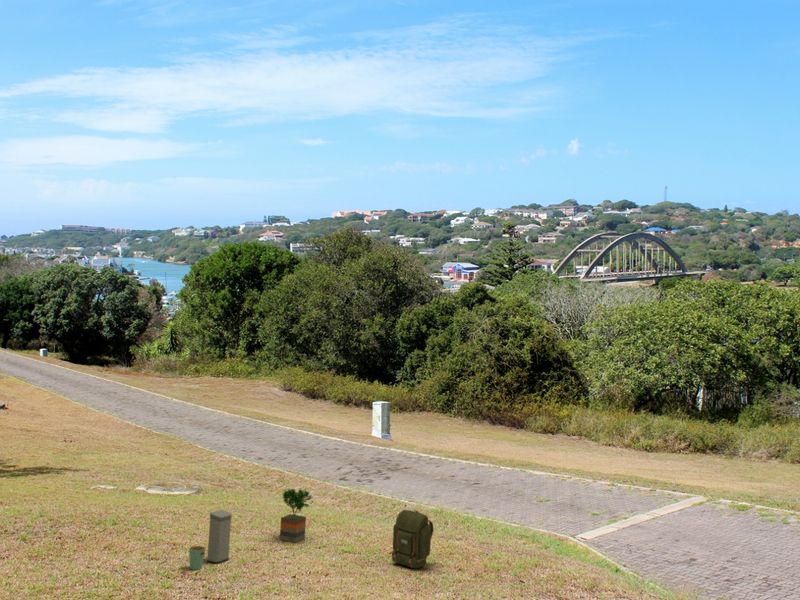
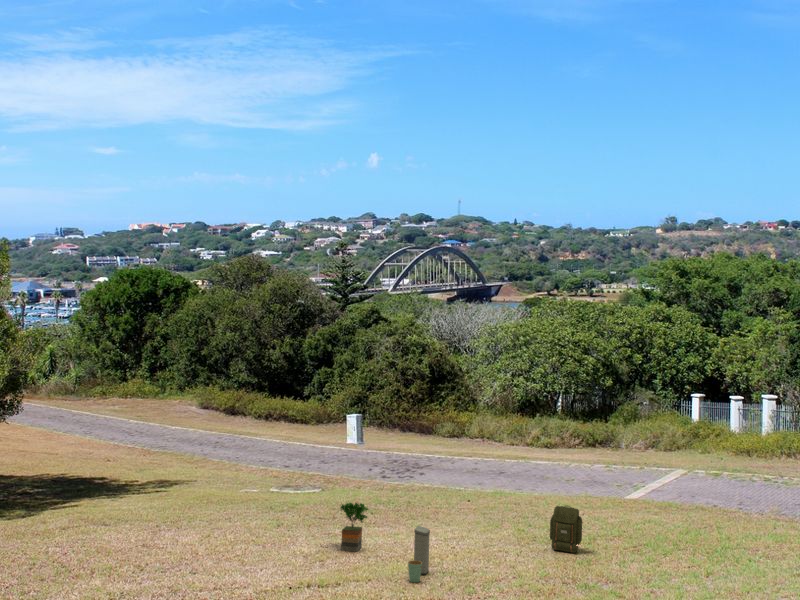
trash can: present [189,510,232,570] -> present [408,526,430,582]
backpack: present [392,510,434,568] -> present [550,506,583,553]

